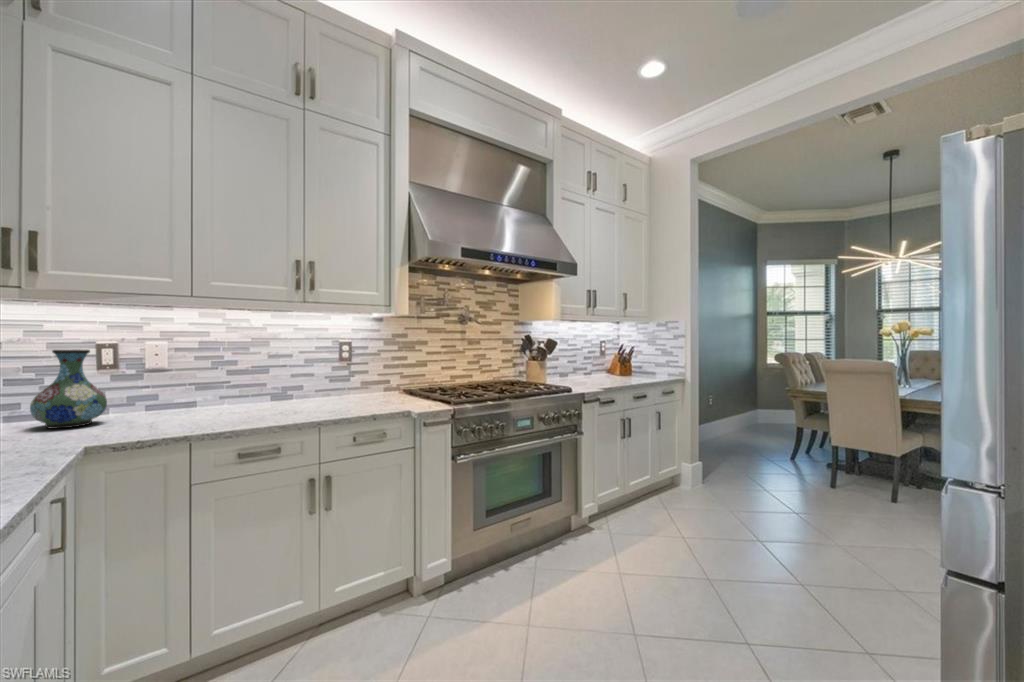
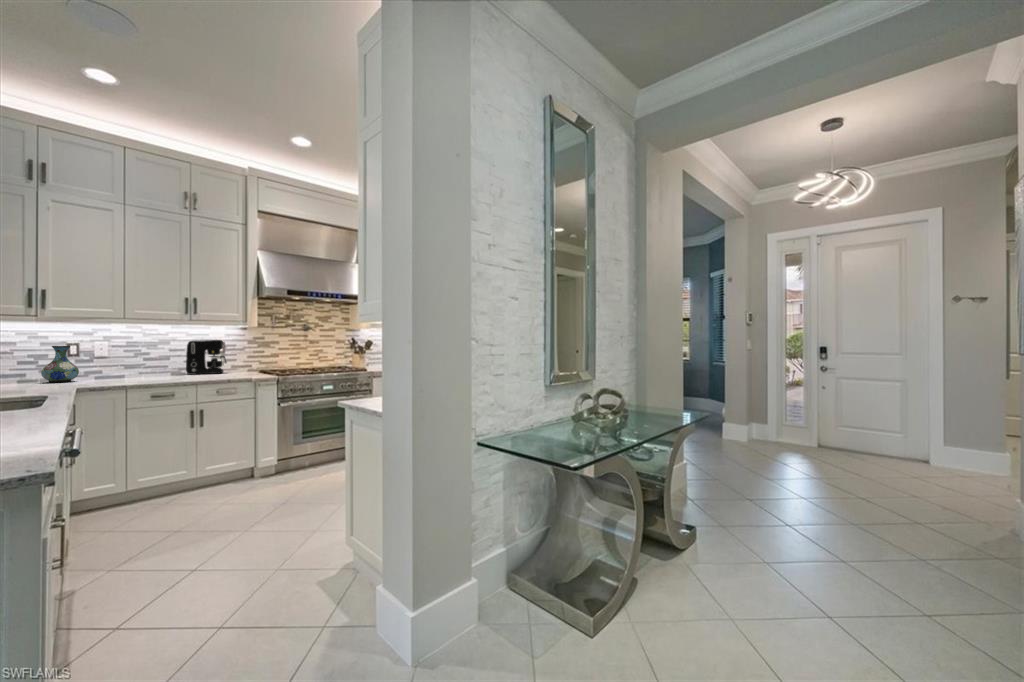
coffee maker: none [294,338,355,399] -> present [186,340,226,374]

